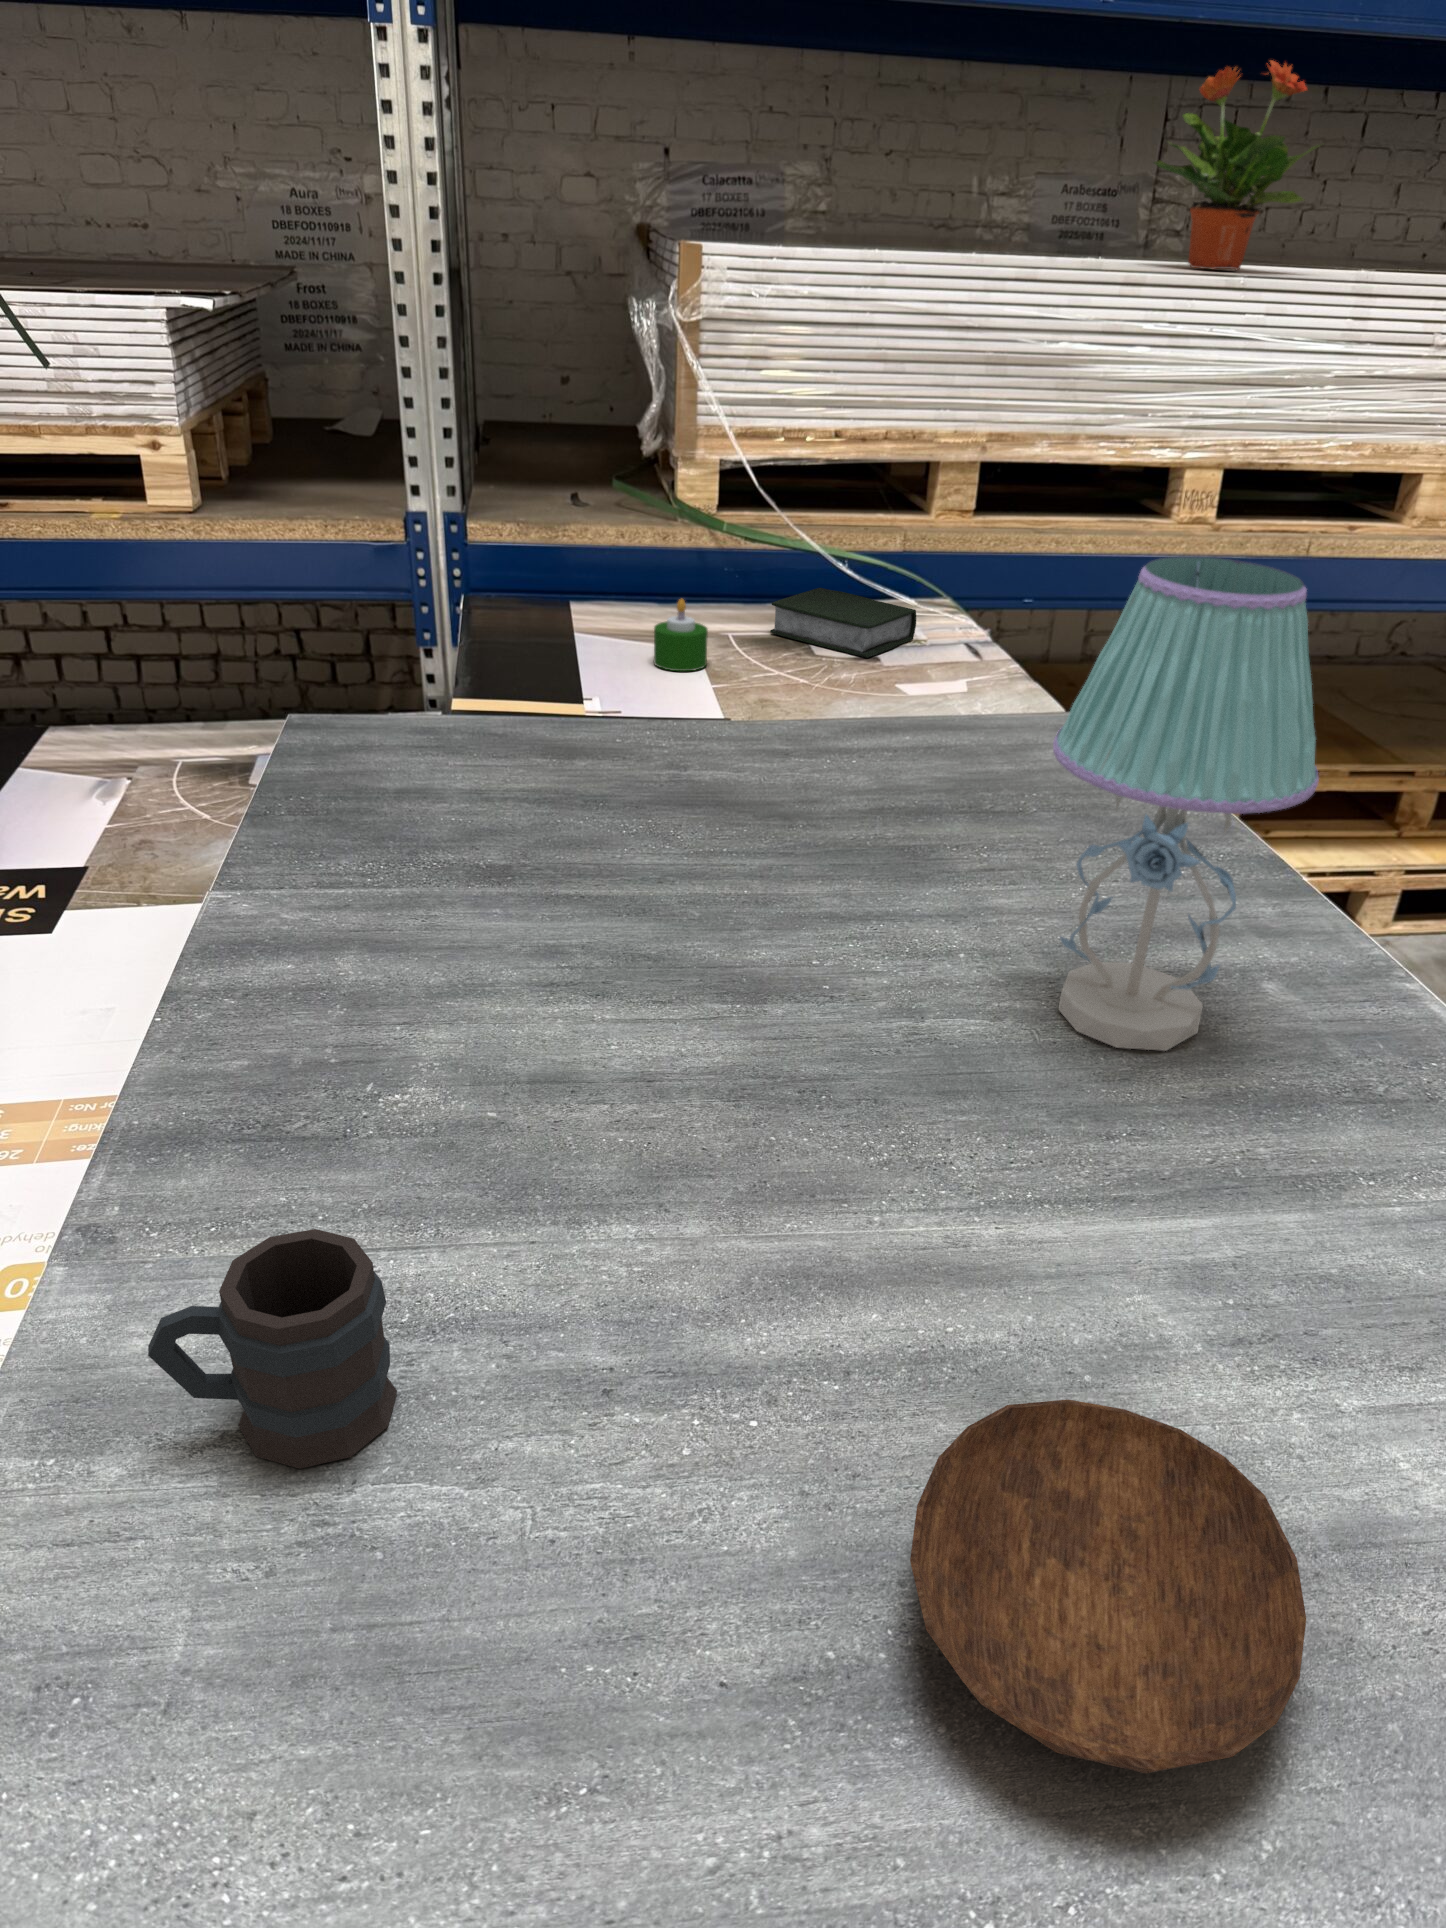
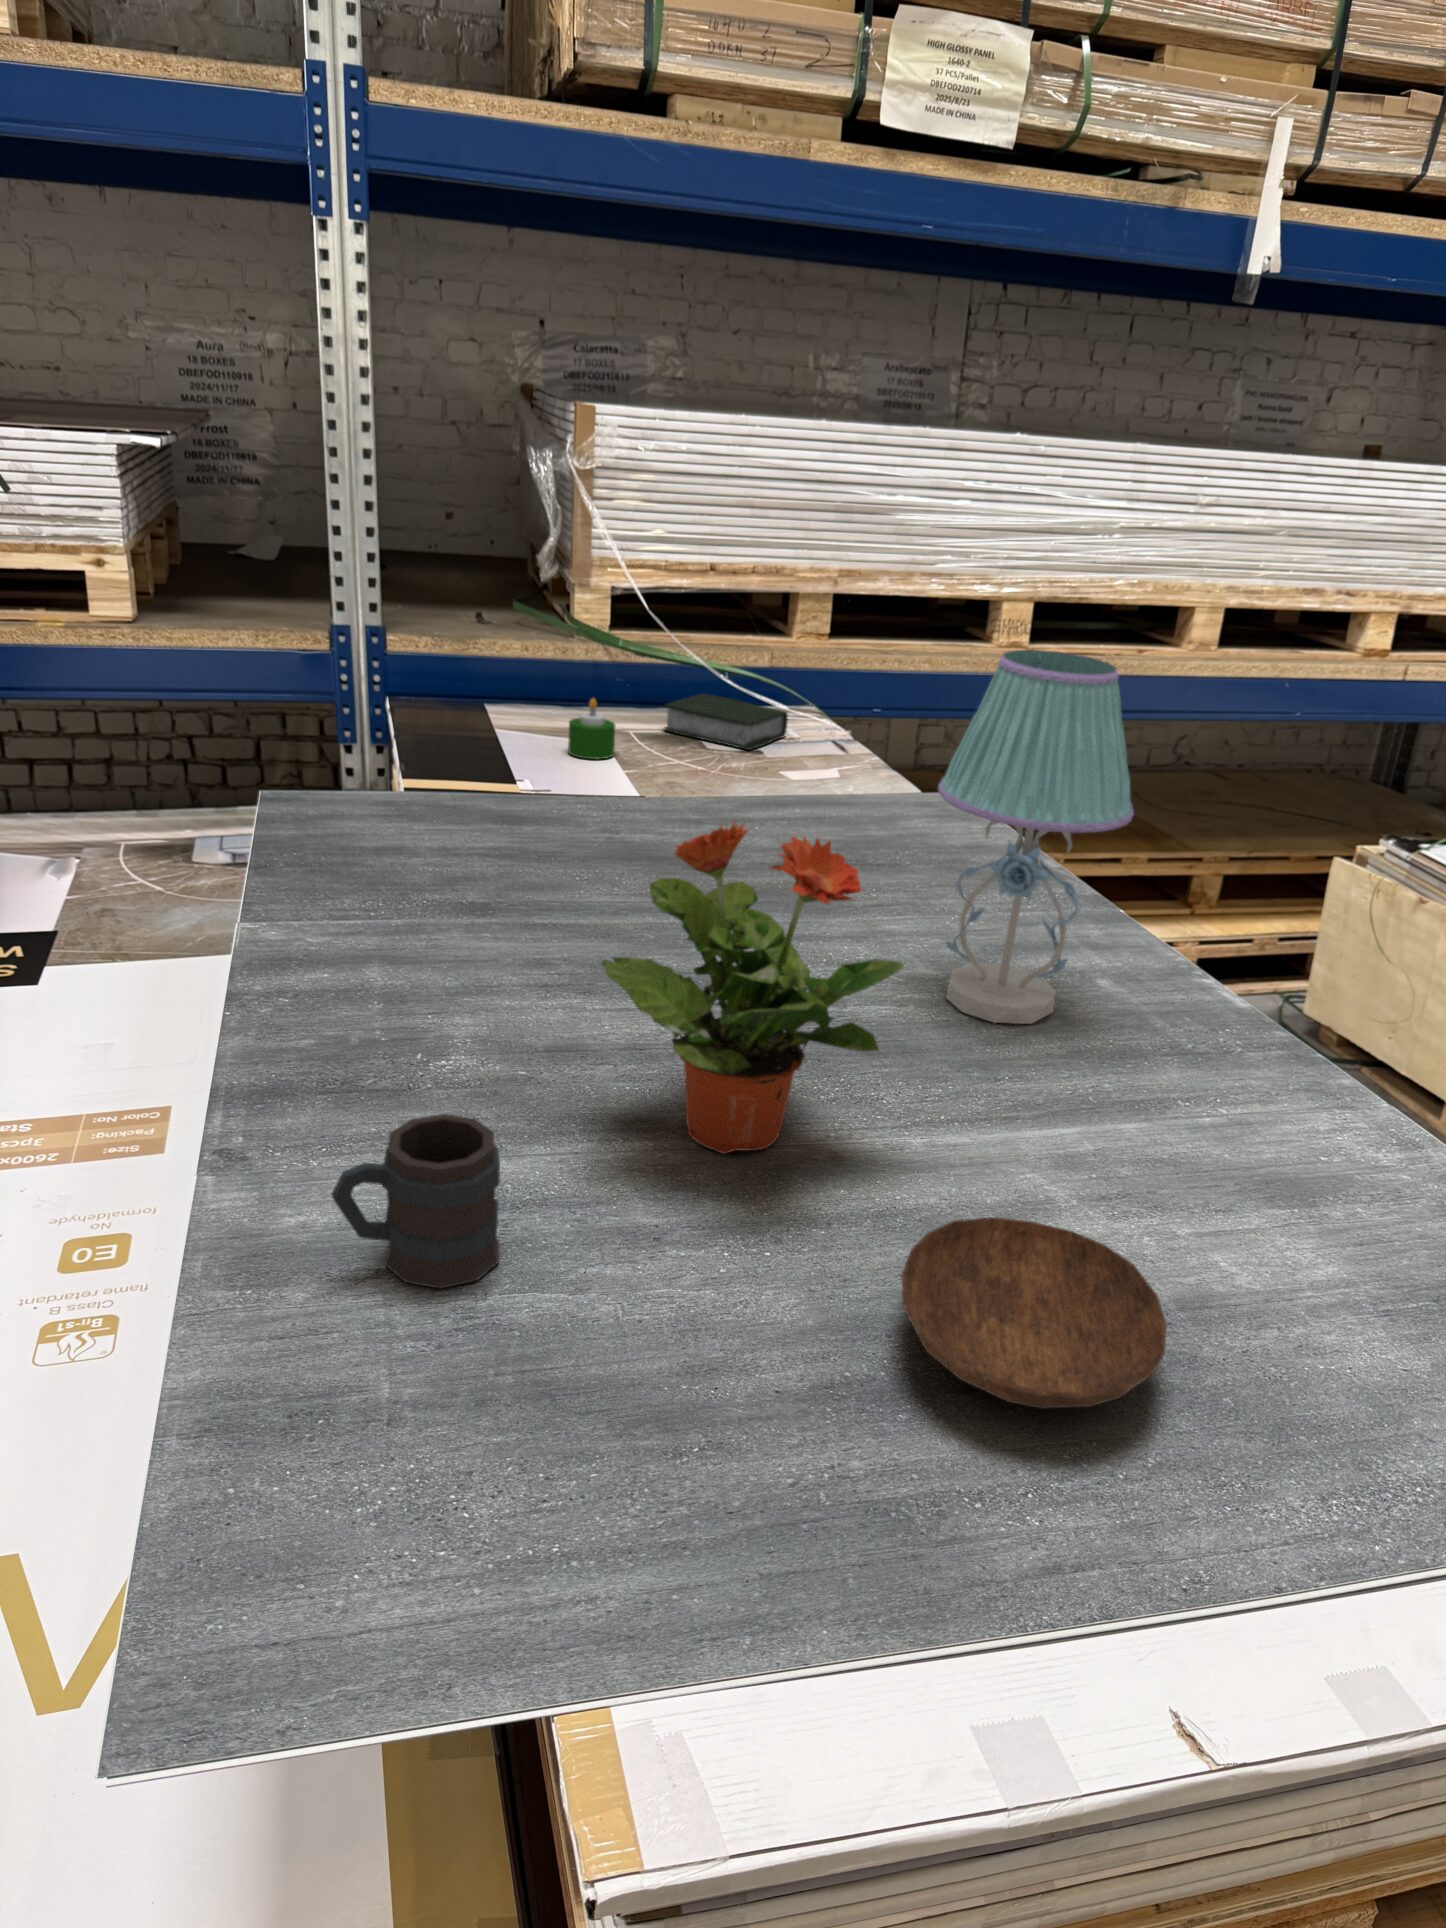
potted plant: present [1154,60,1320,270] -> present [602,821,904,1154]

